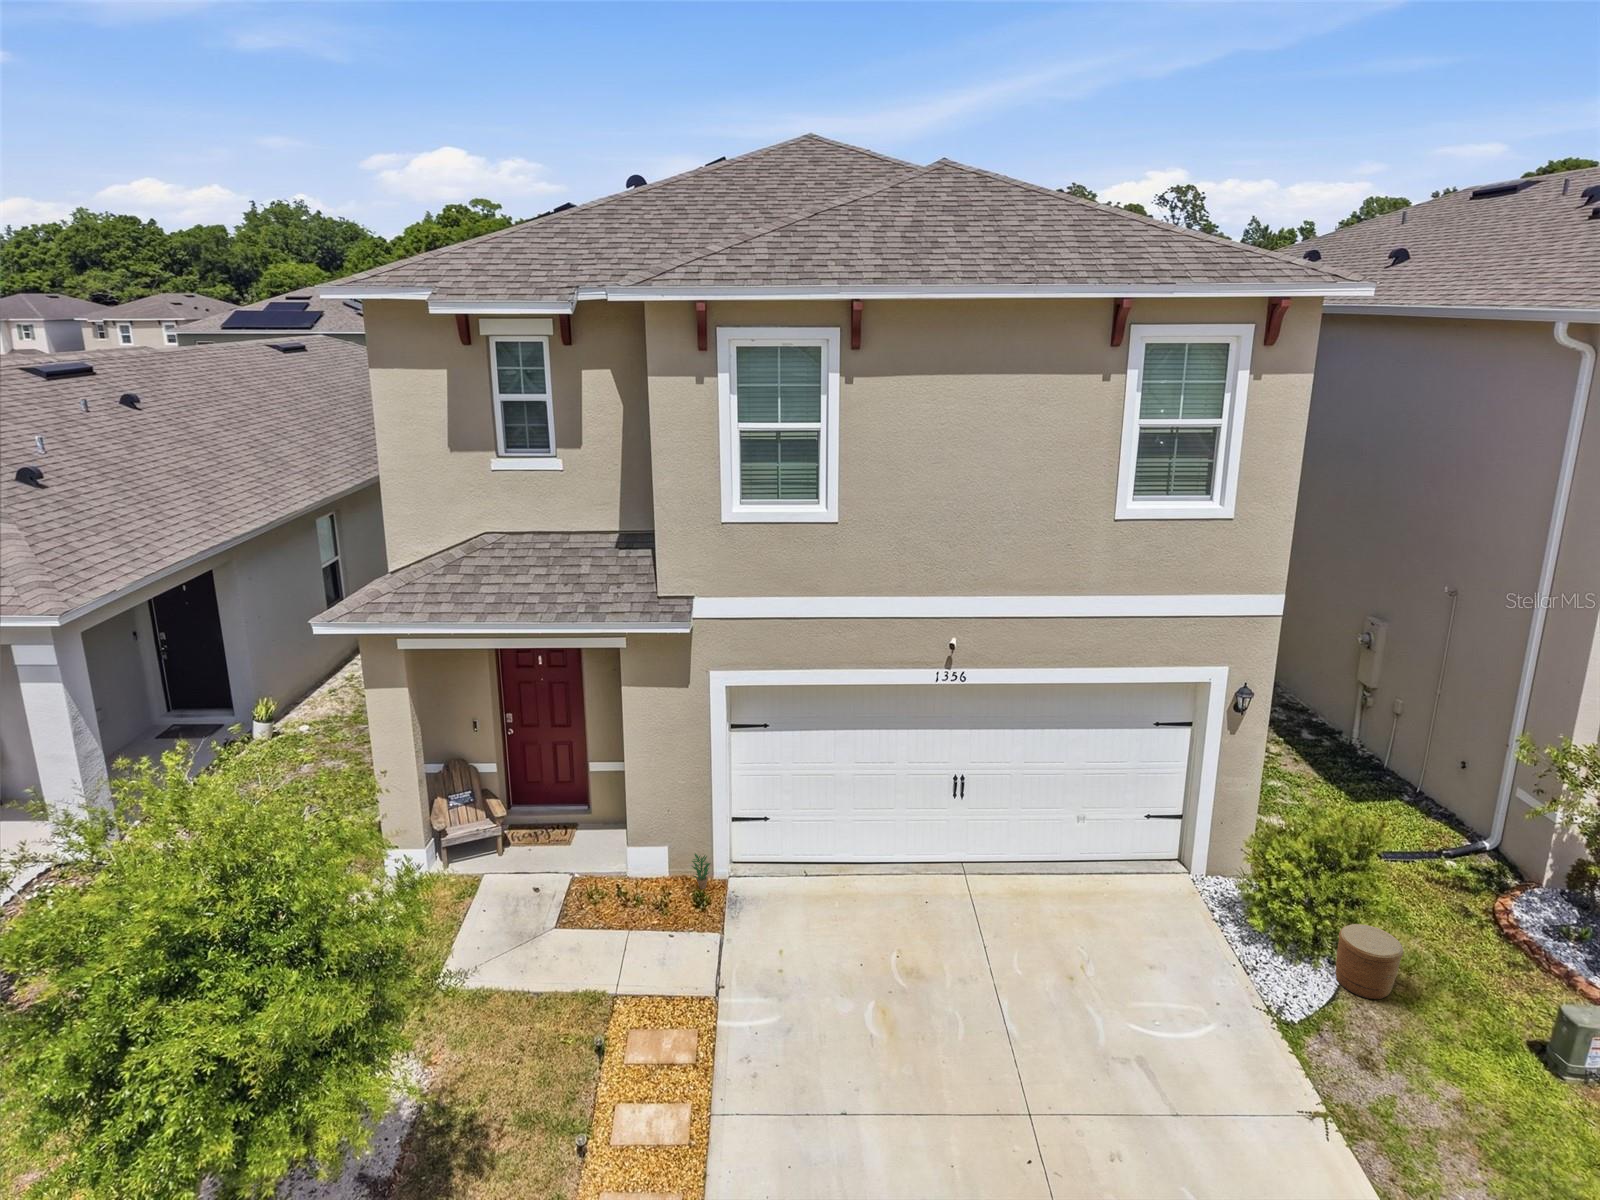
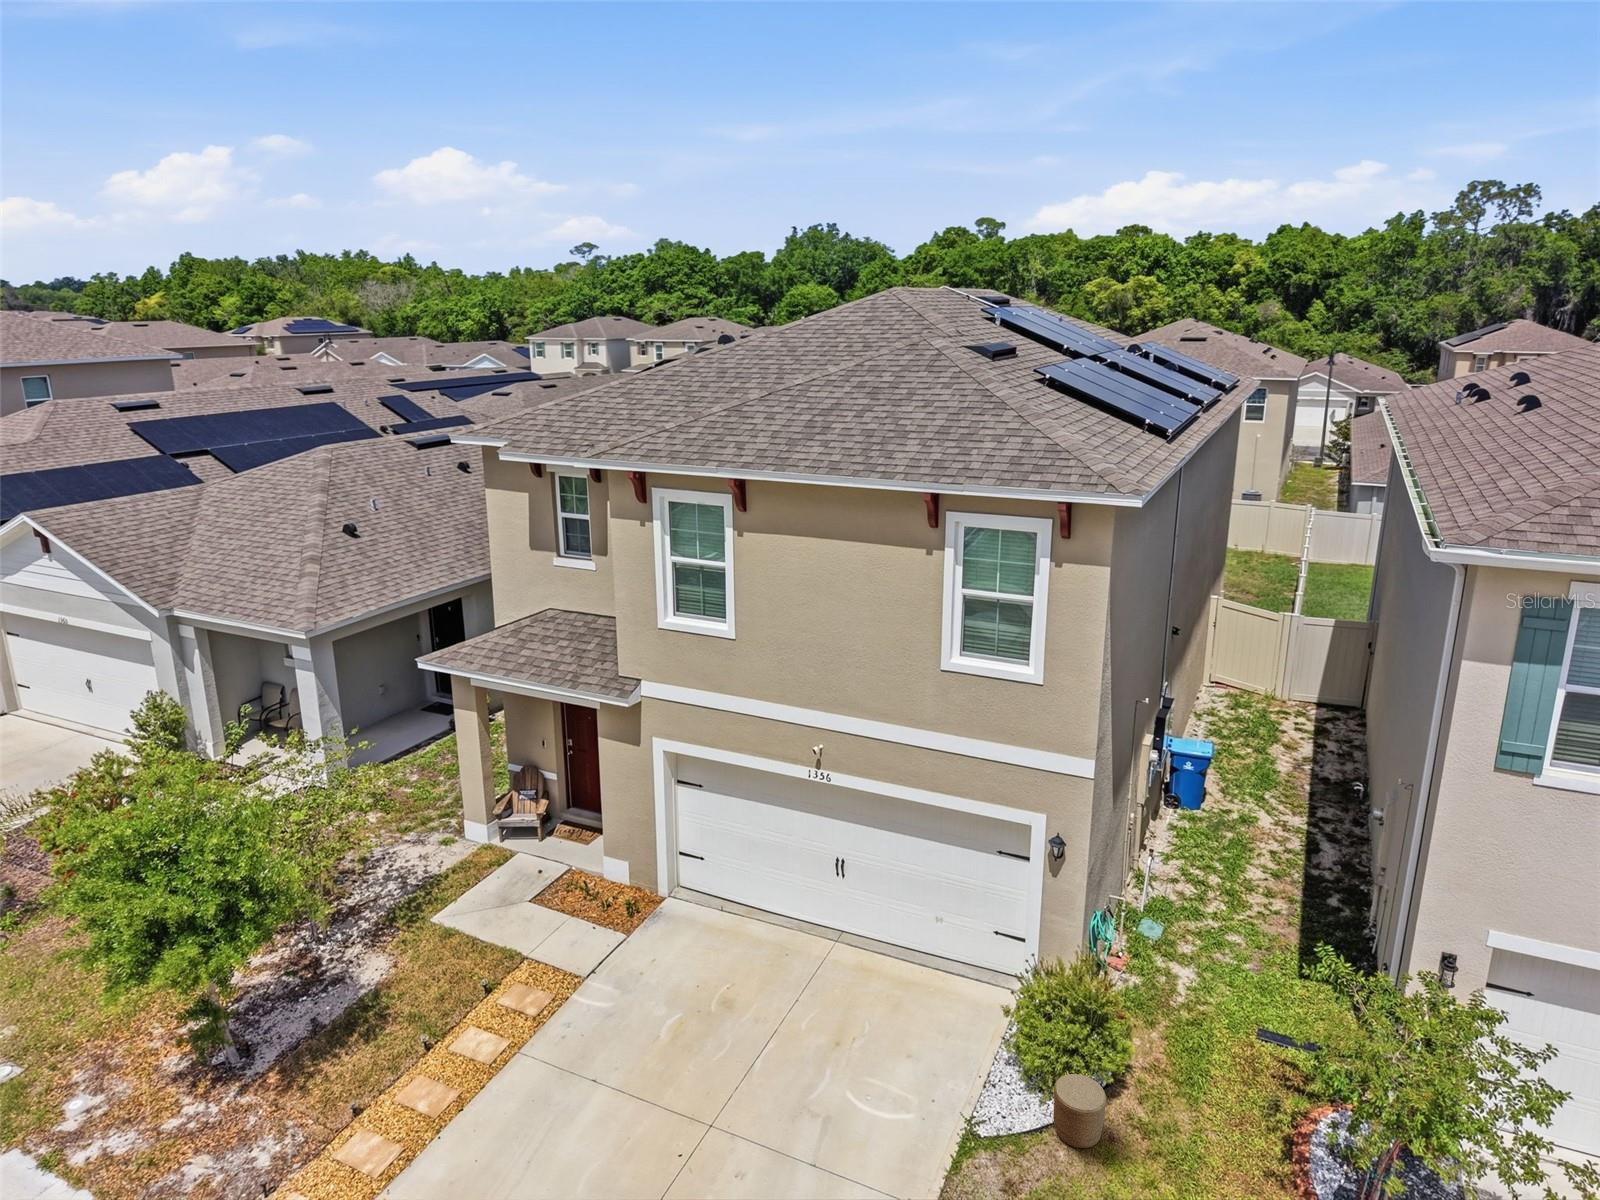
potted plant: present [692,853,711,889] -> none [635,871,653,900]

